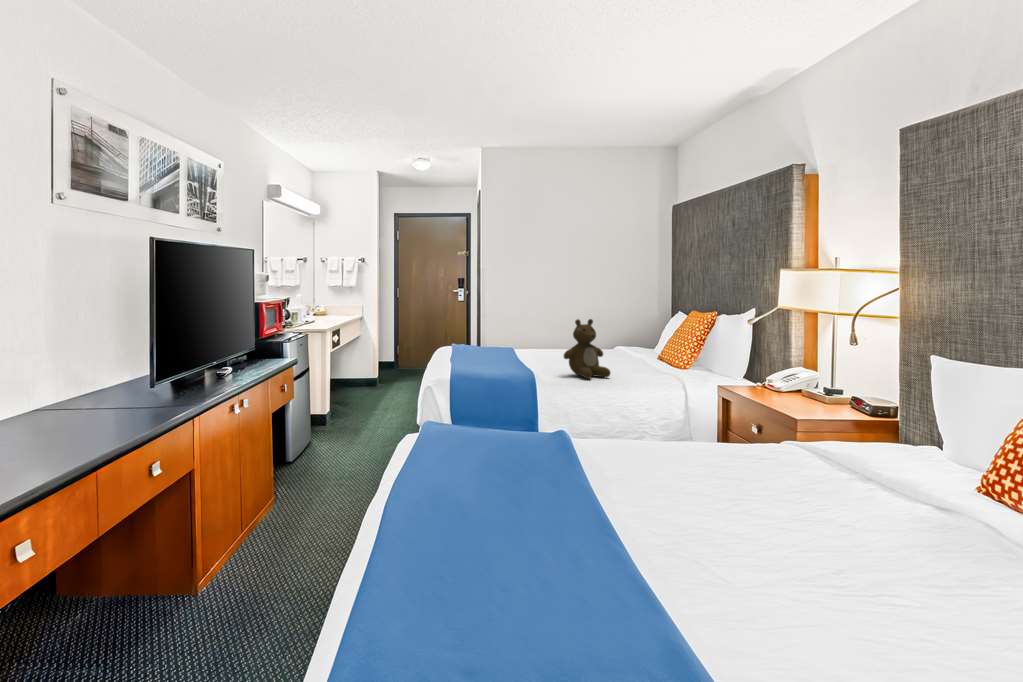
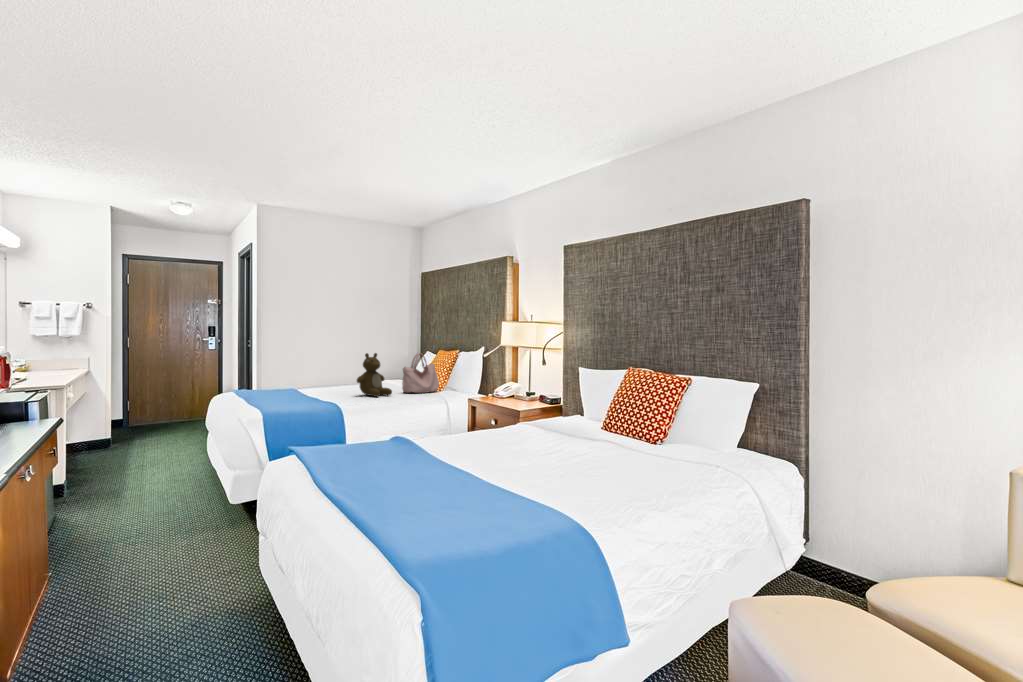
handbag: none [629,319,684,374] -> present [402,353,439,393]

